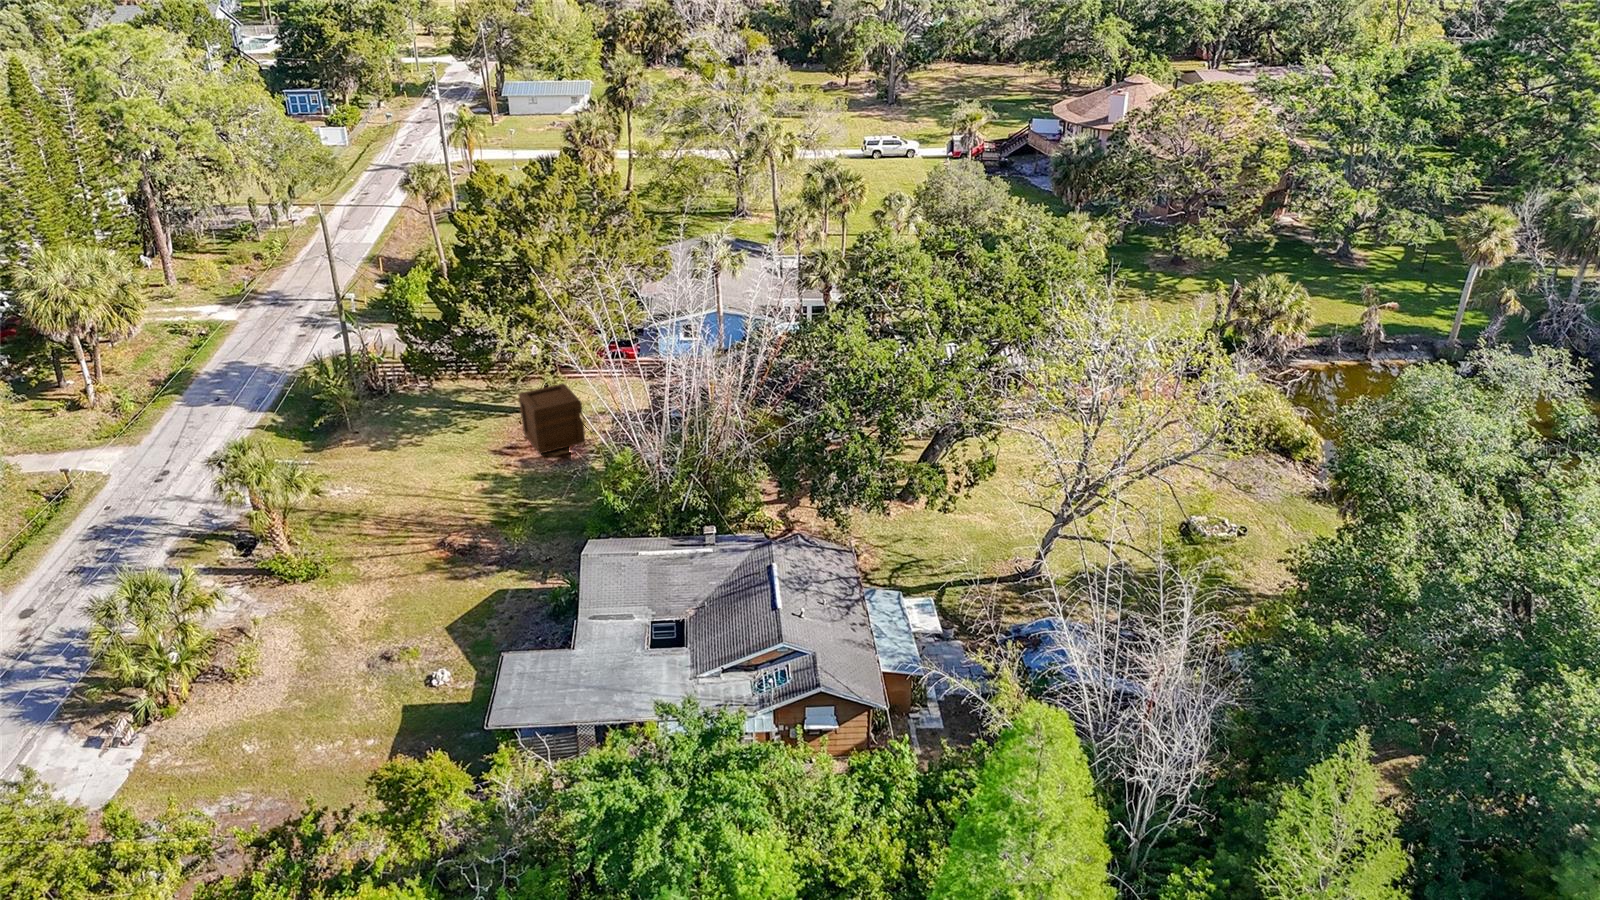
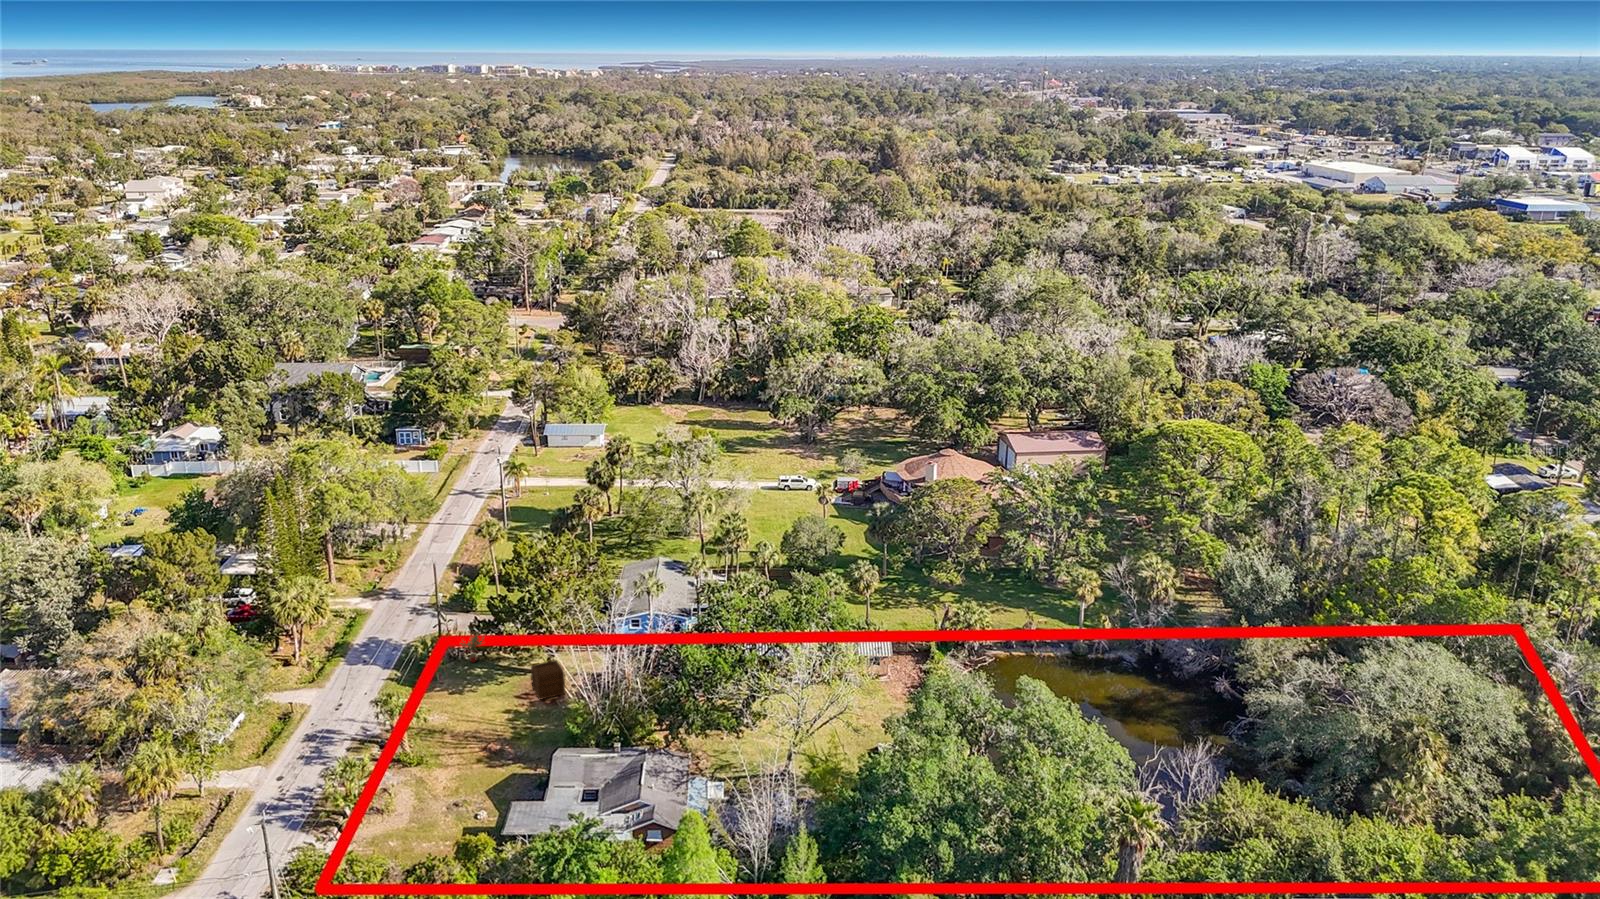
potted tree: none [386,338,433,396] -> present [460,633,484,662]

